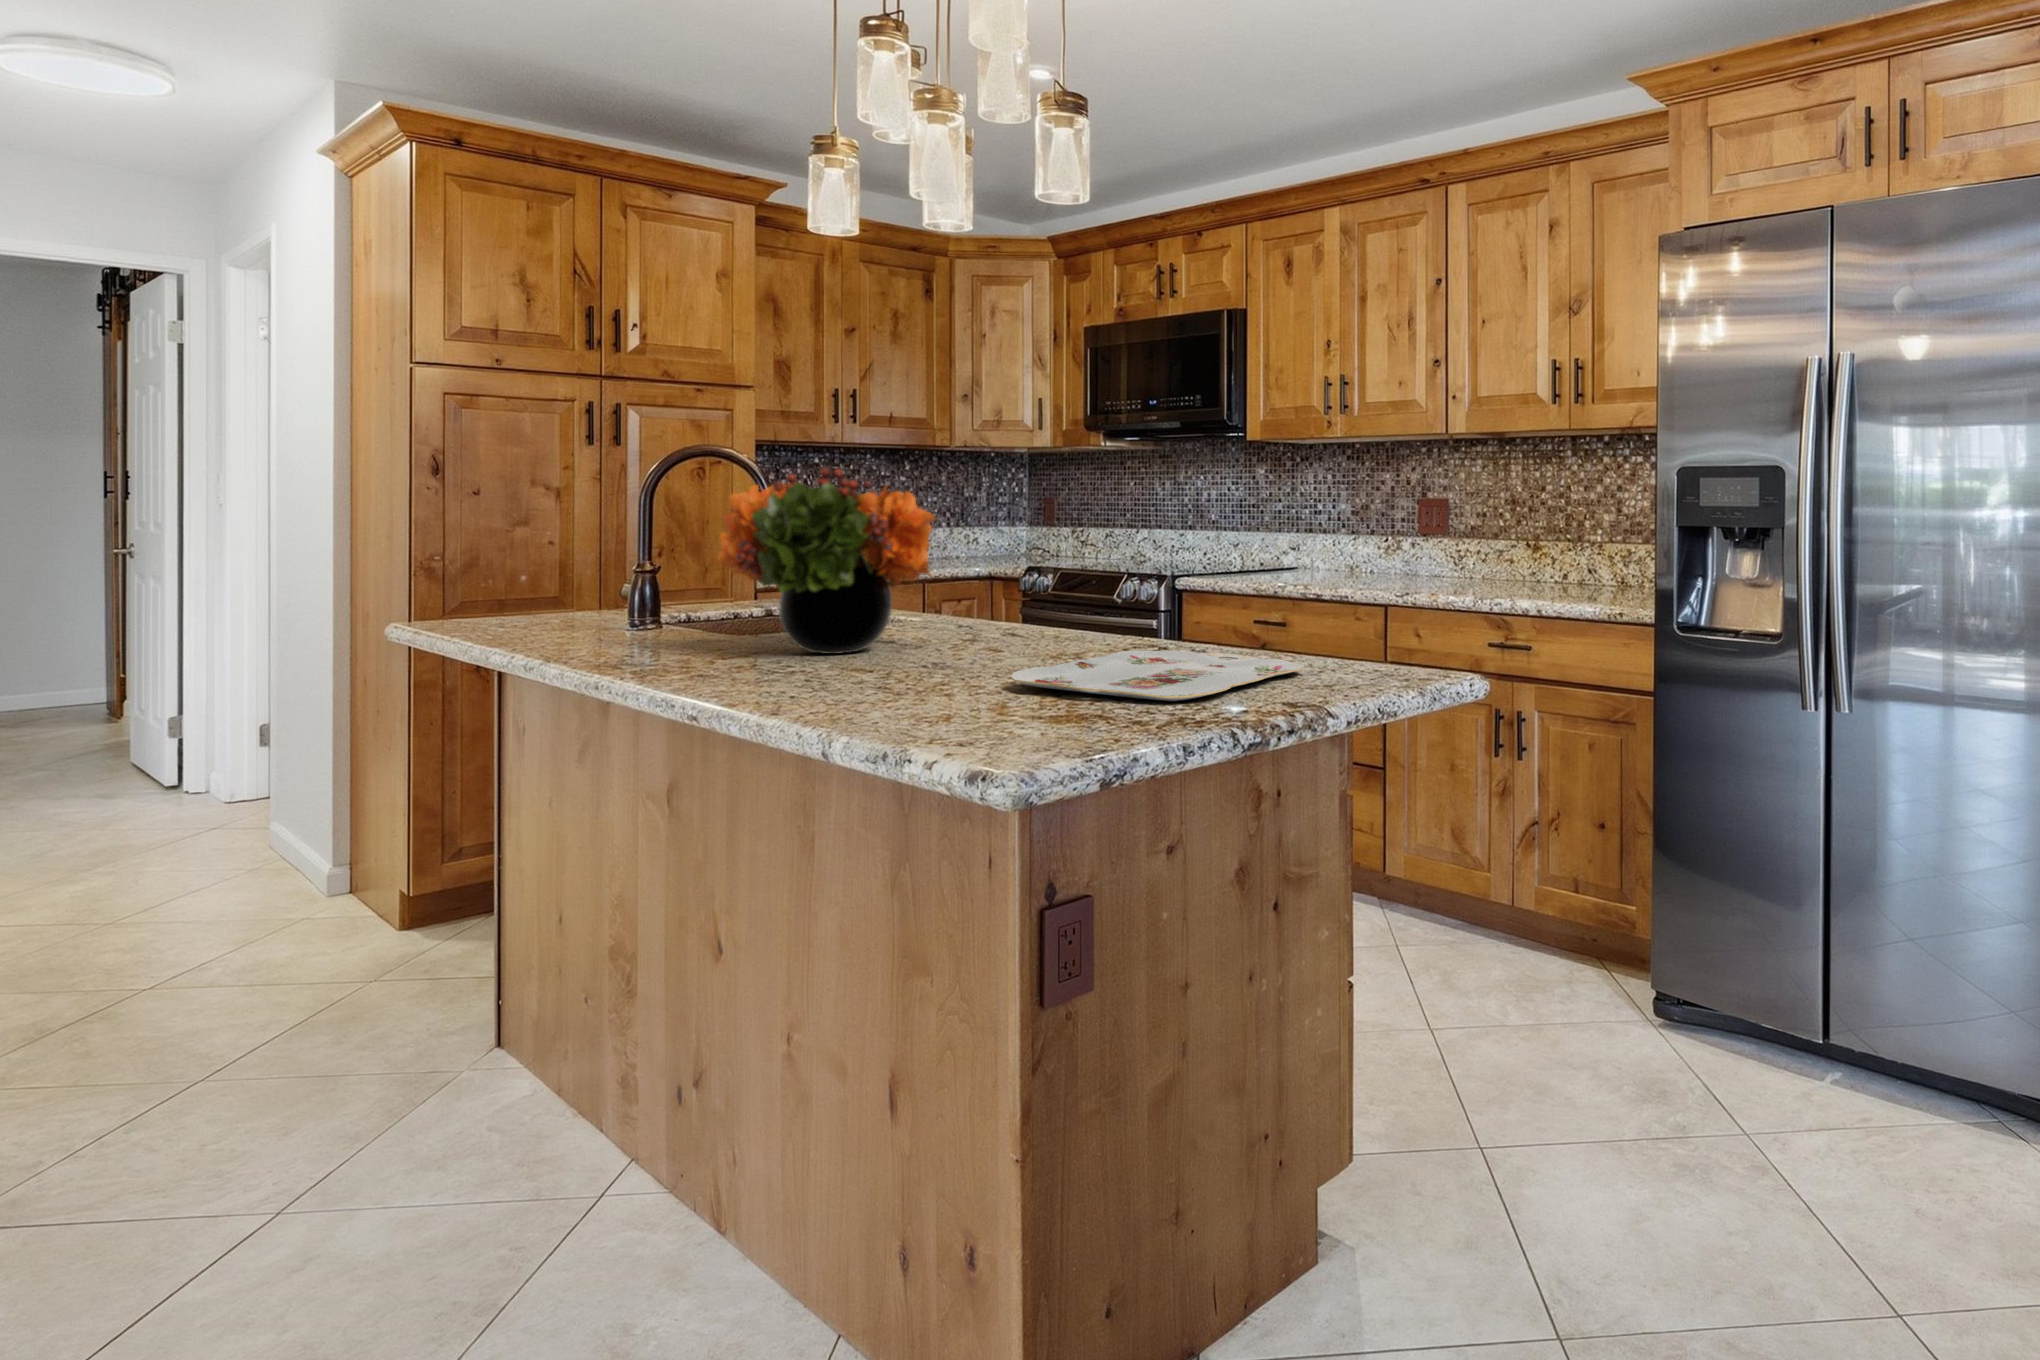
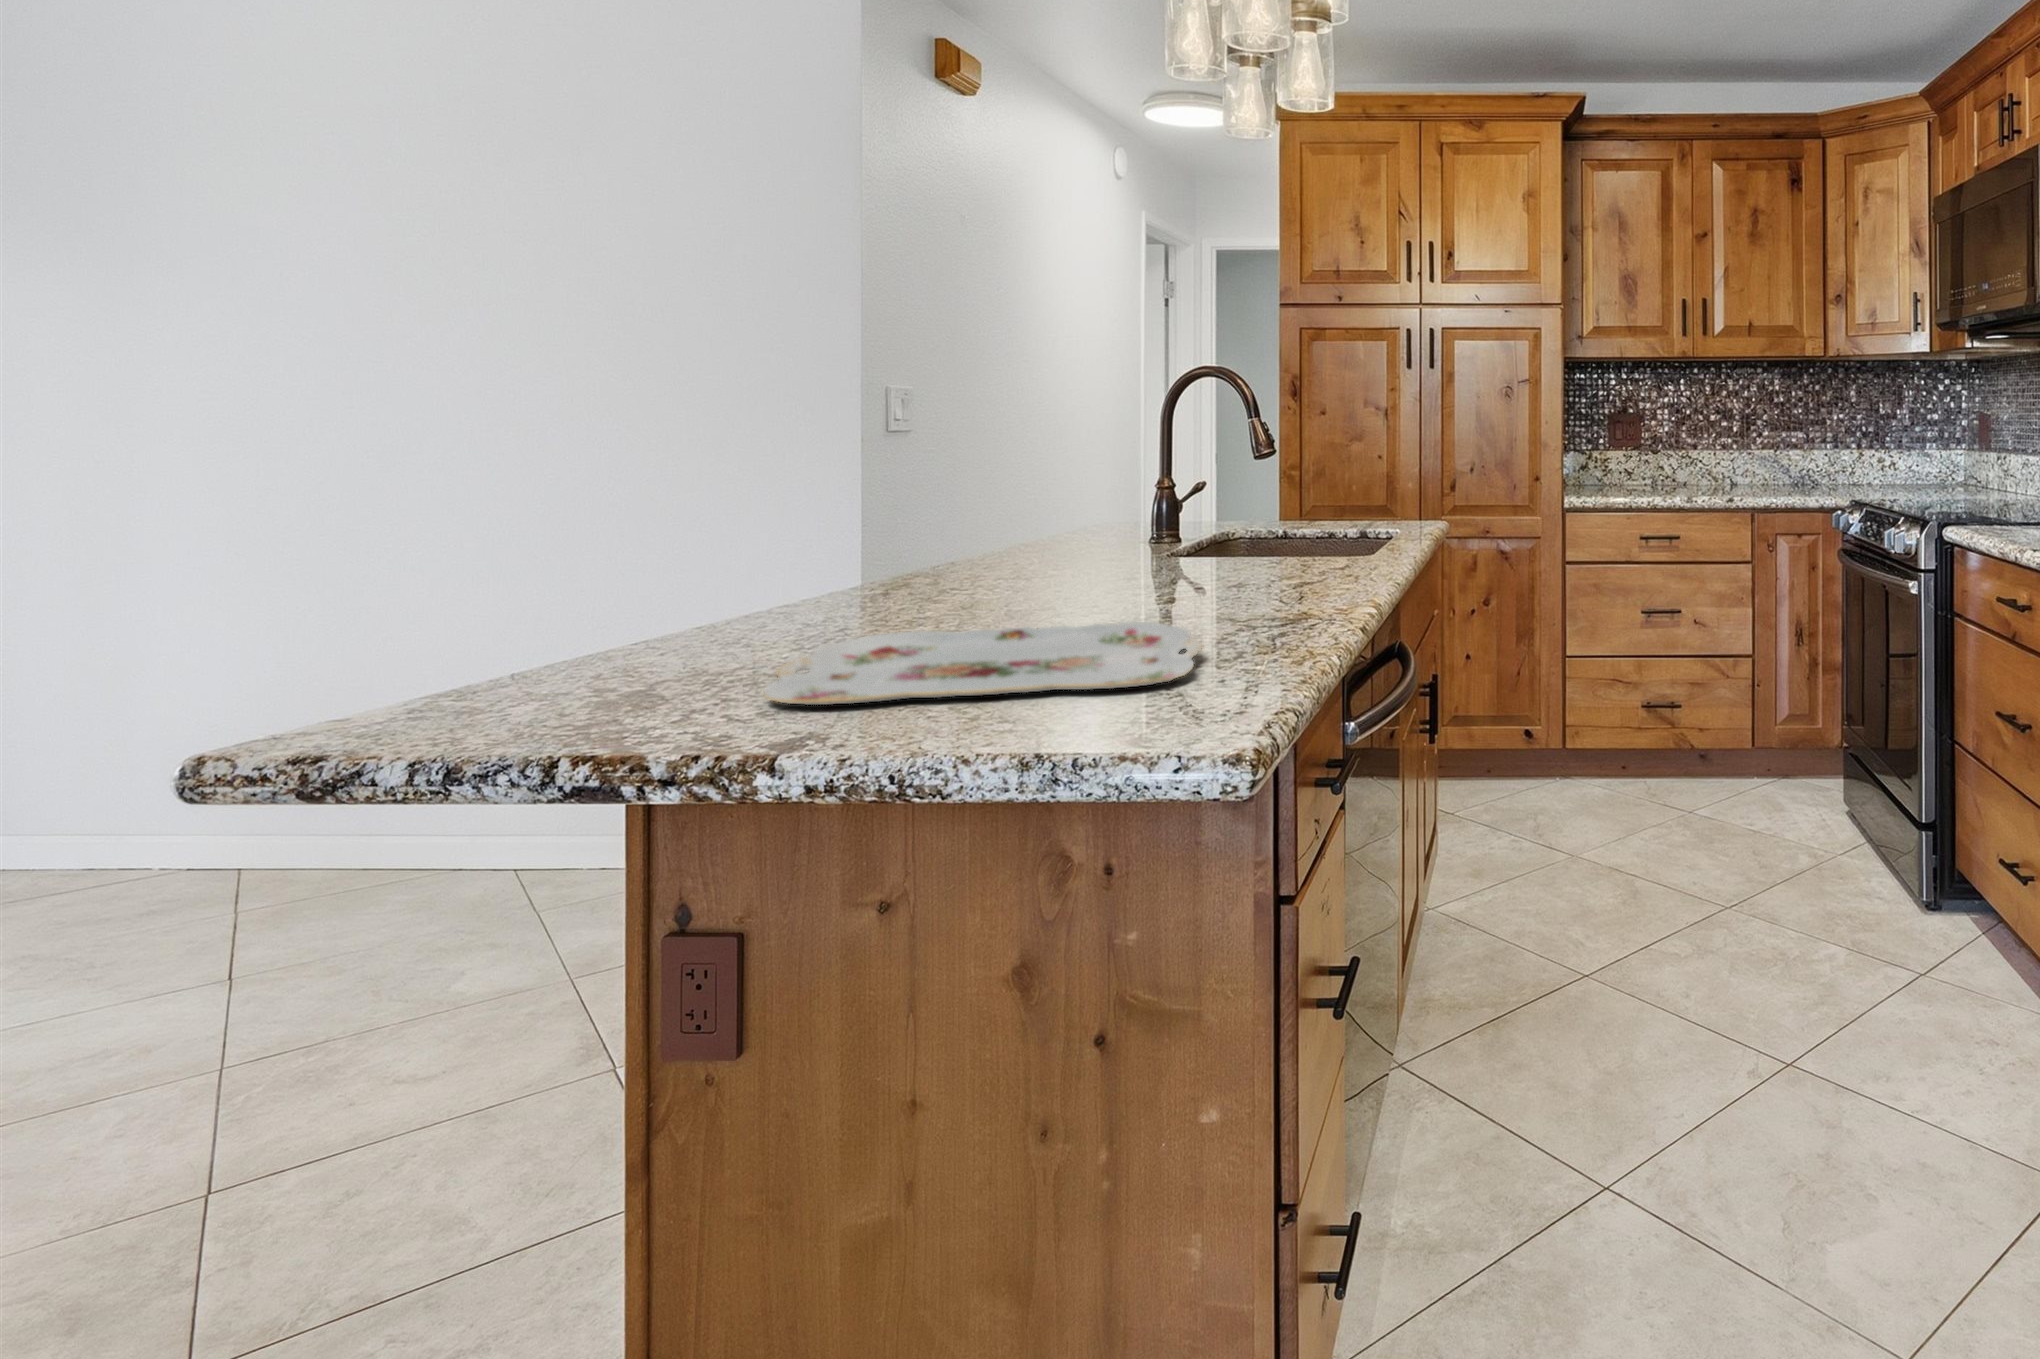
flower arrangement: present [717,467,935,654] -> none [958,385,1206,588]

